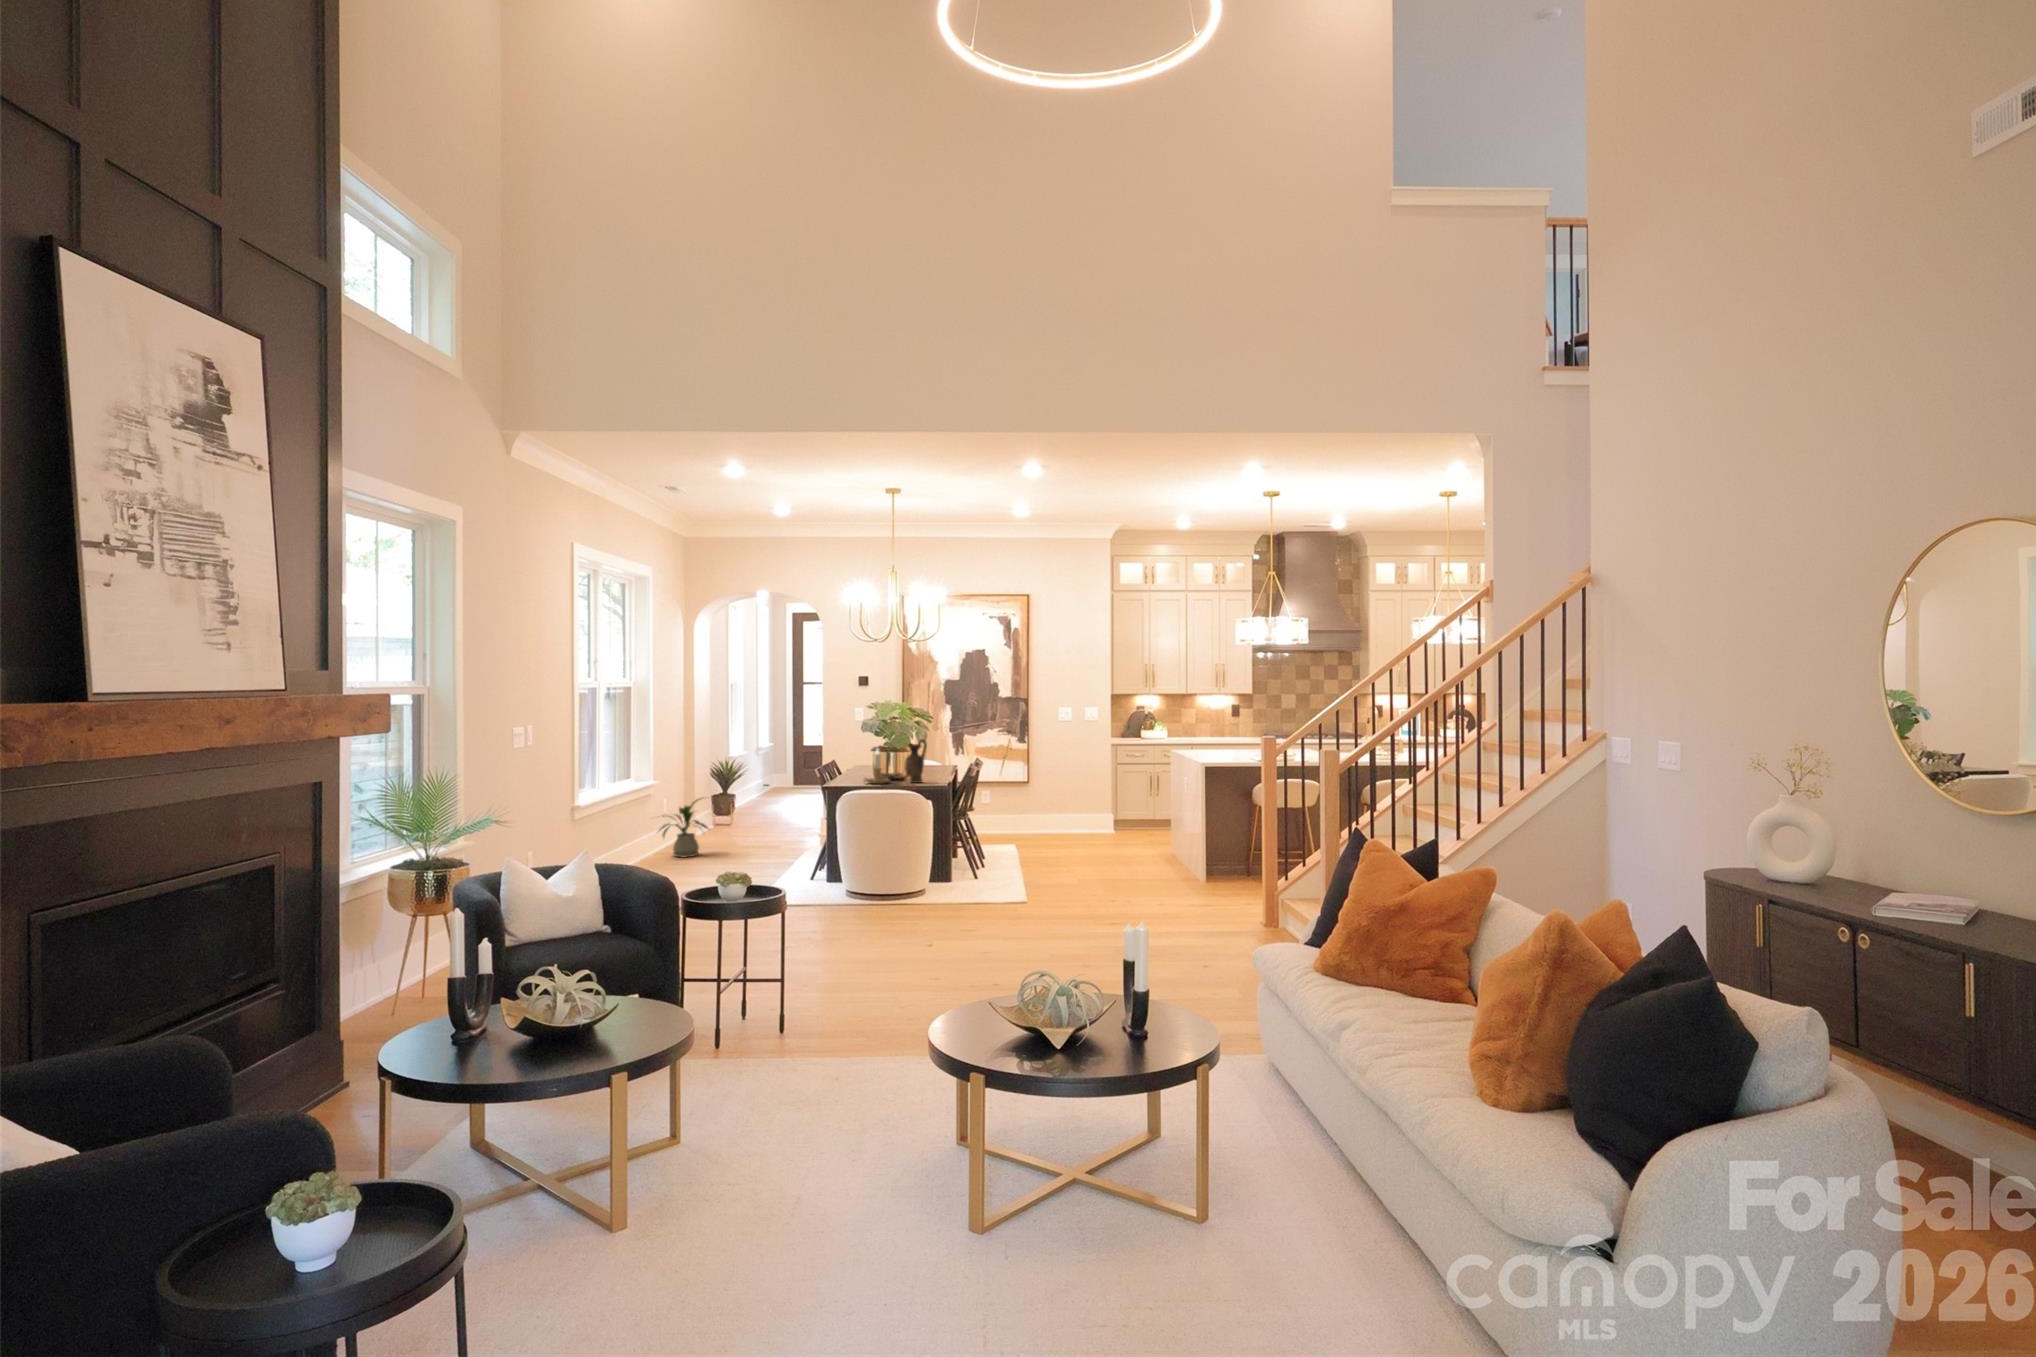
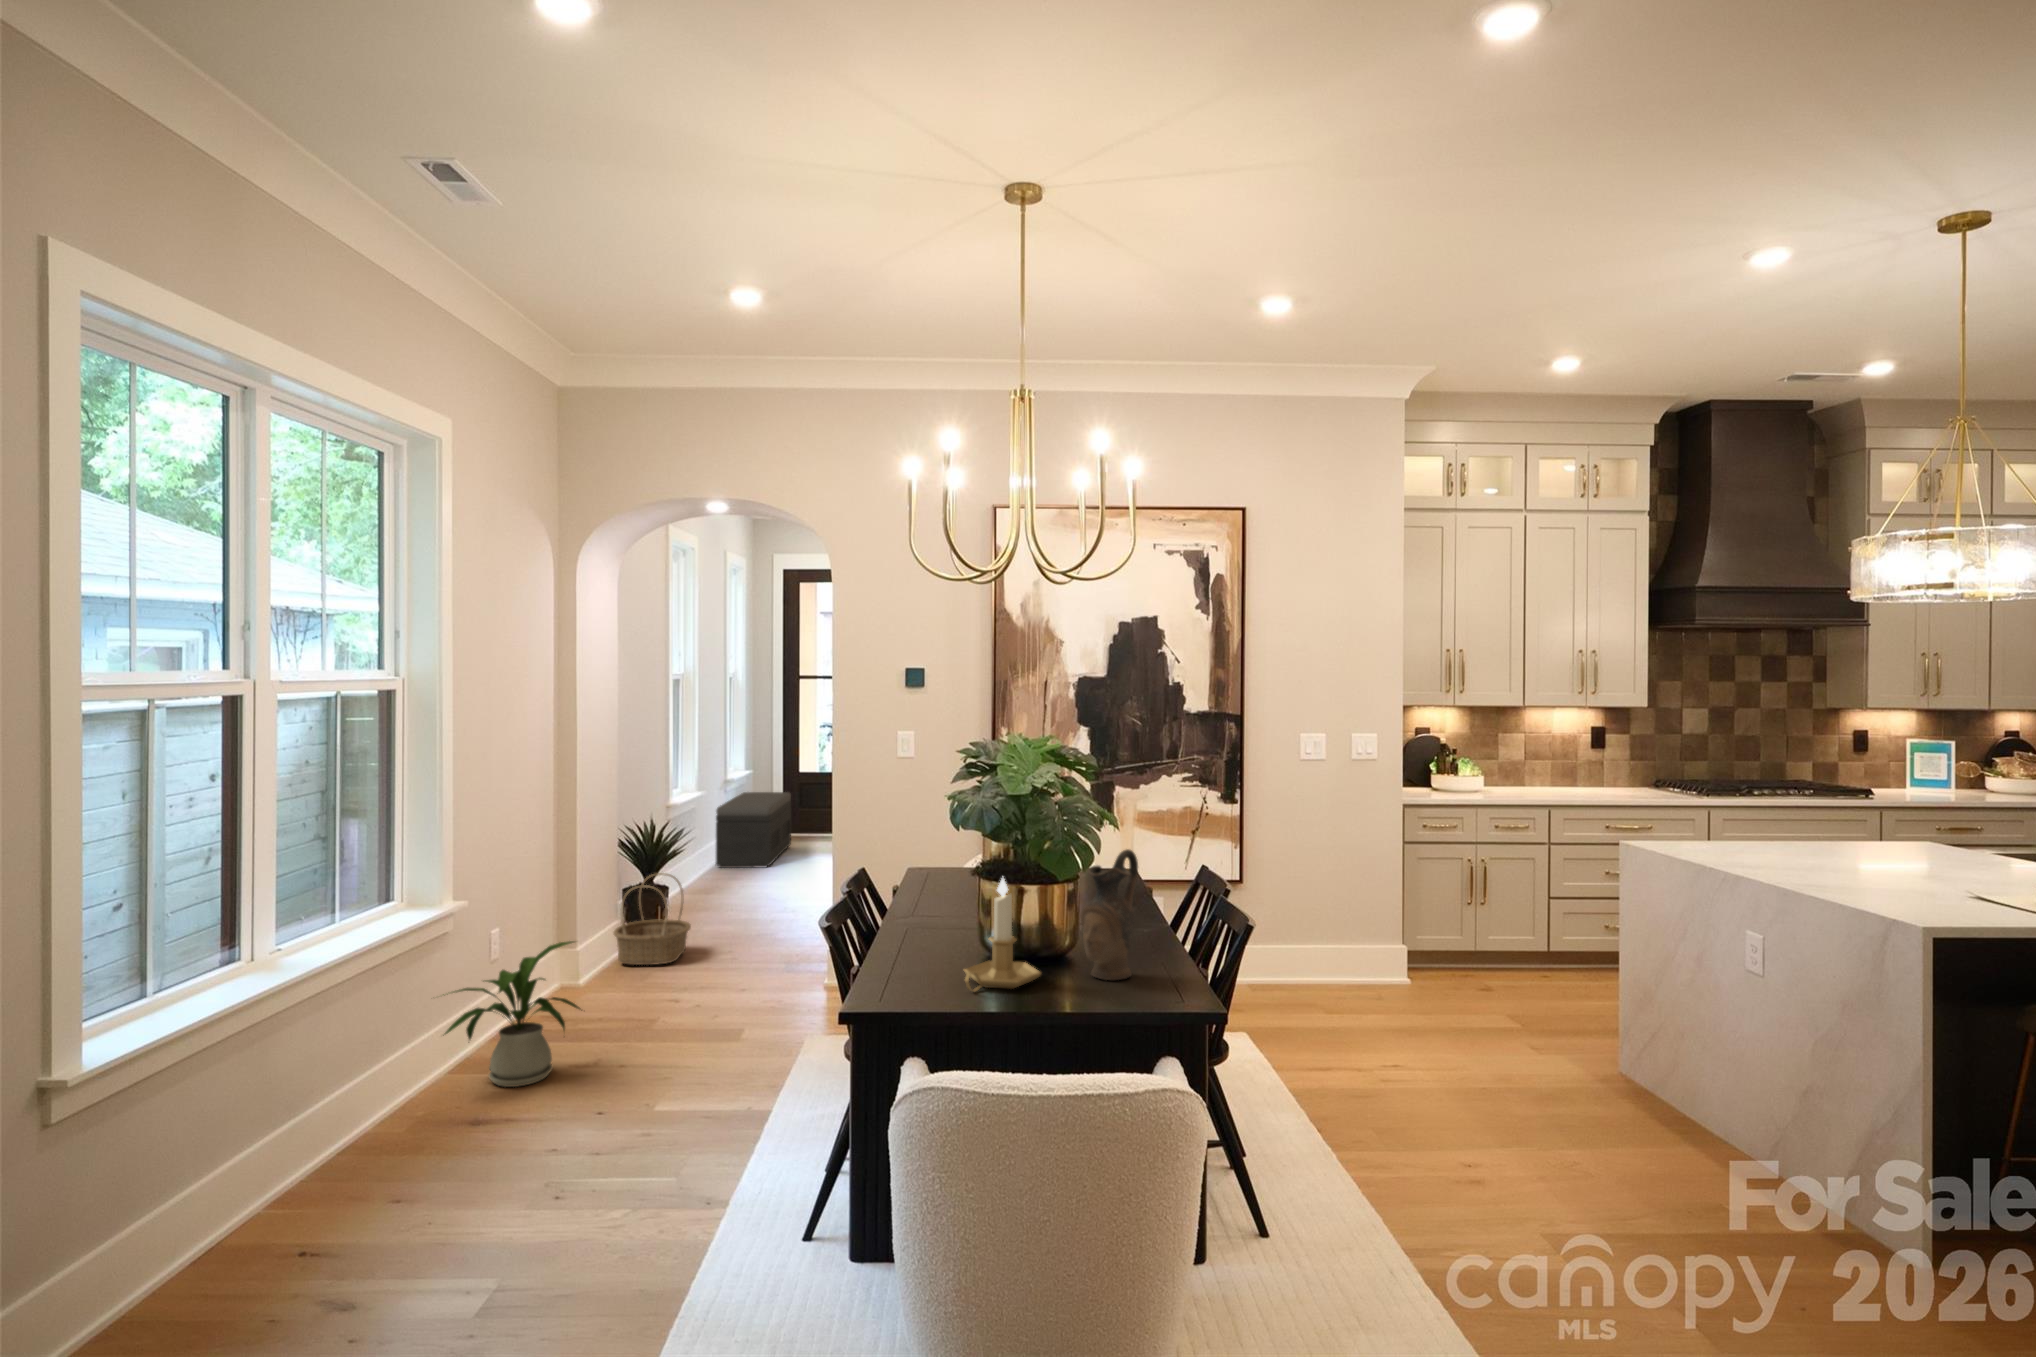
storage bench: none [754,755,800,799] -> present [716,792,791,868]
basket: none [710,785,750,829] -> present [614,873,691,965]

